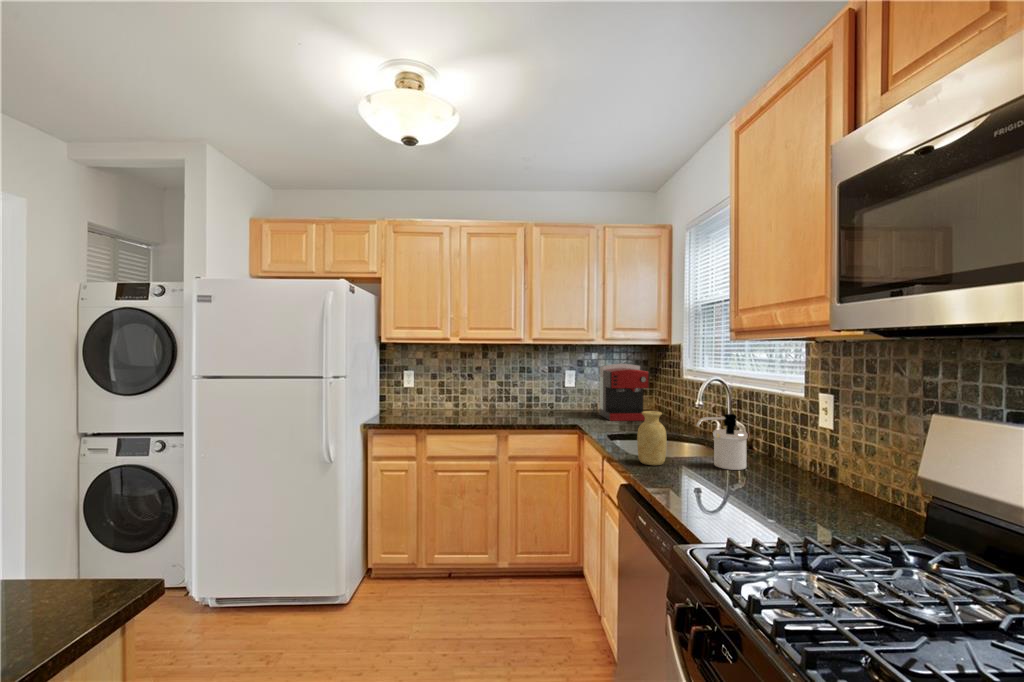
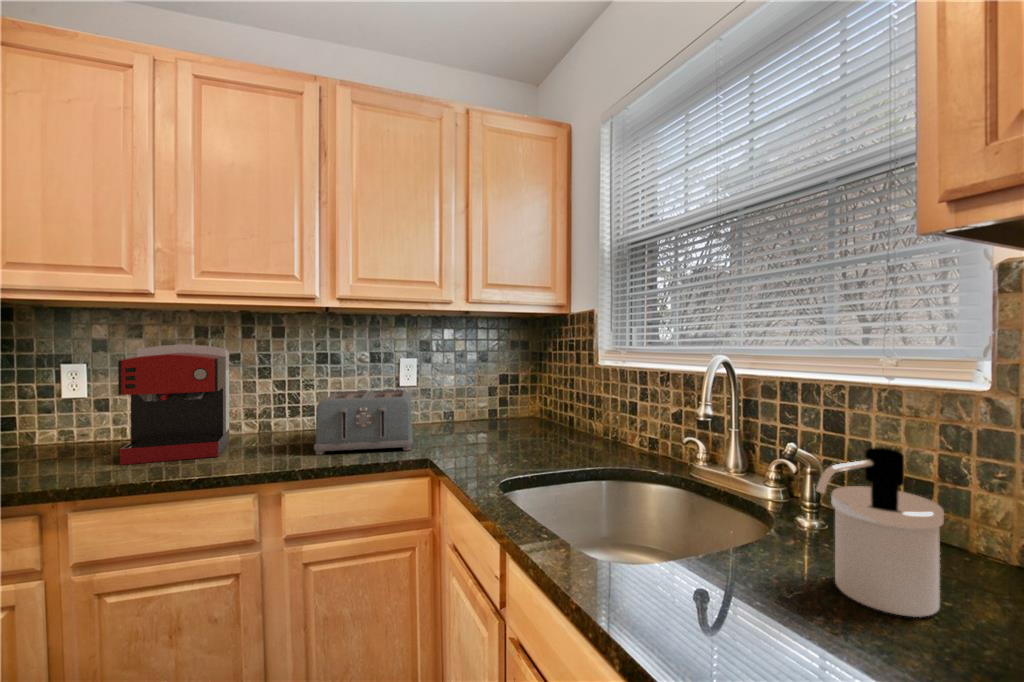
coffee maker: present [600,364,649,421] -> present [118,344,229,465]
toaster: none [521,389,571,421] -> present [314,390,413,455]
vase: present [637,411,667,465] -> none [645,453,738,635]

